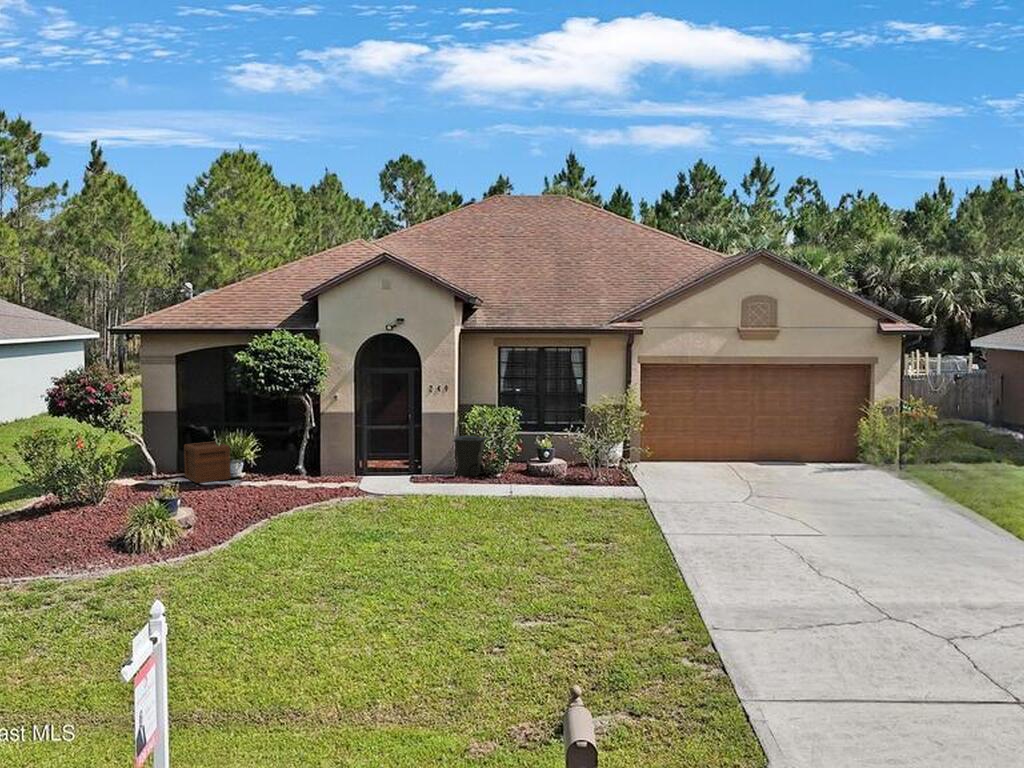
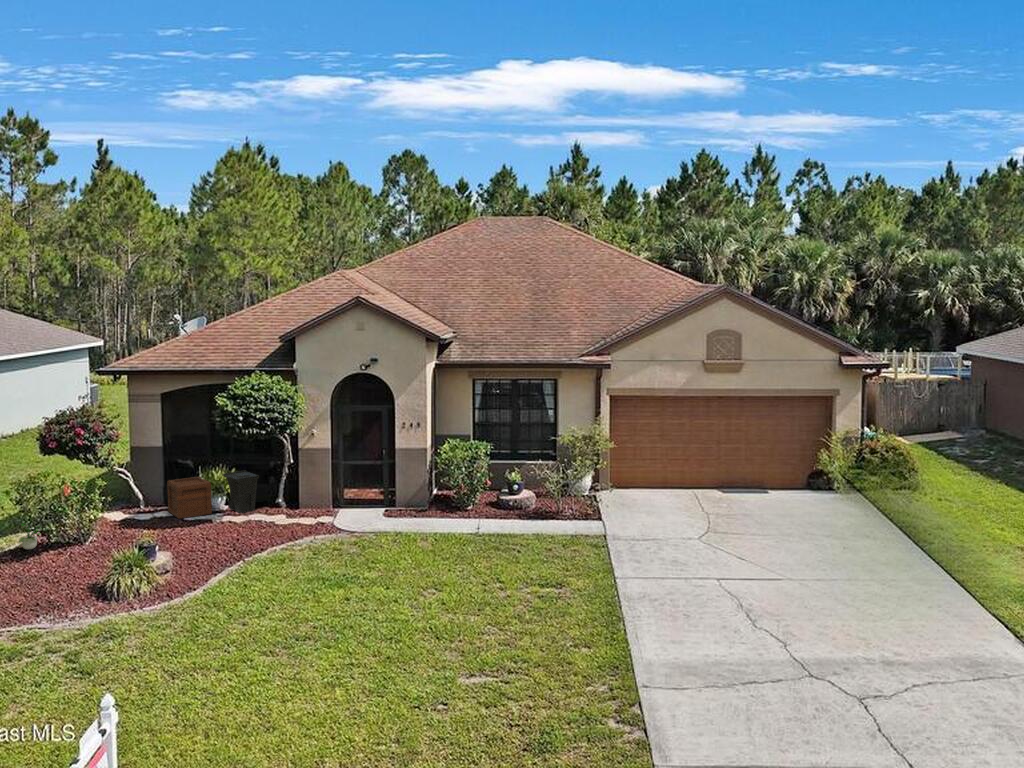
trash can: present [454,436,487,476] -> present [223,470,259,513]
potted plant: none [30,469,61,509] -> present [19,524,40,549]

